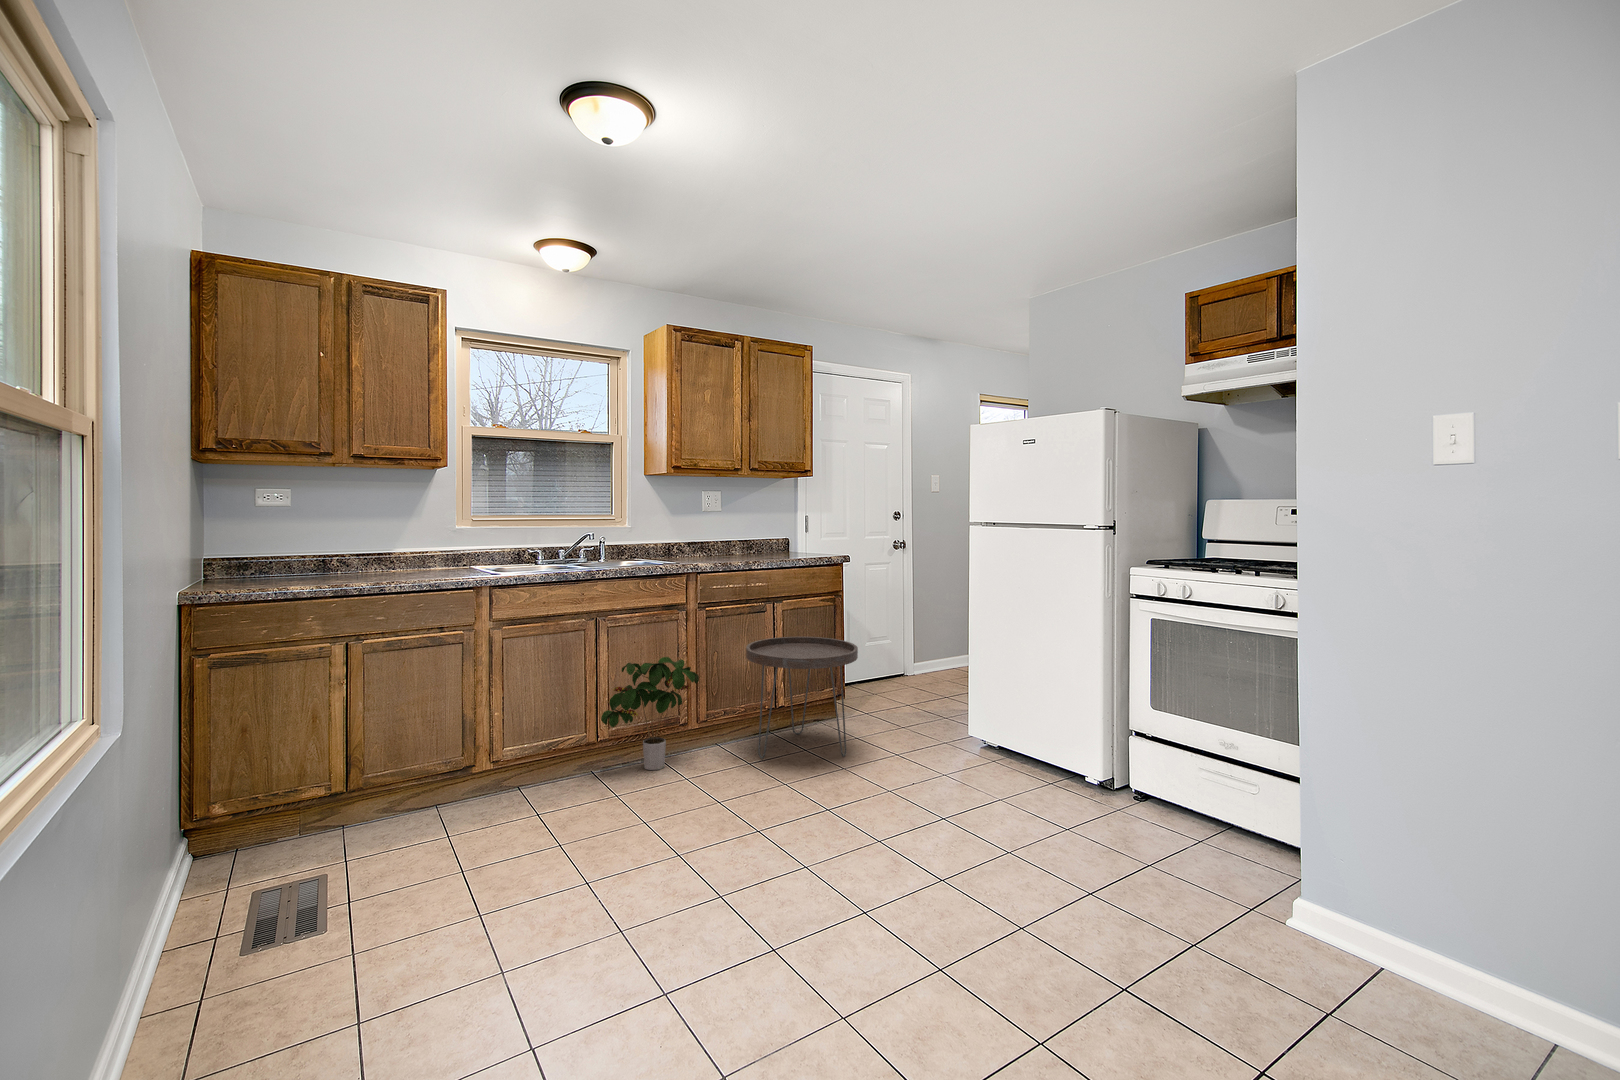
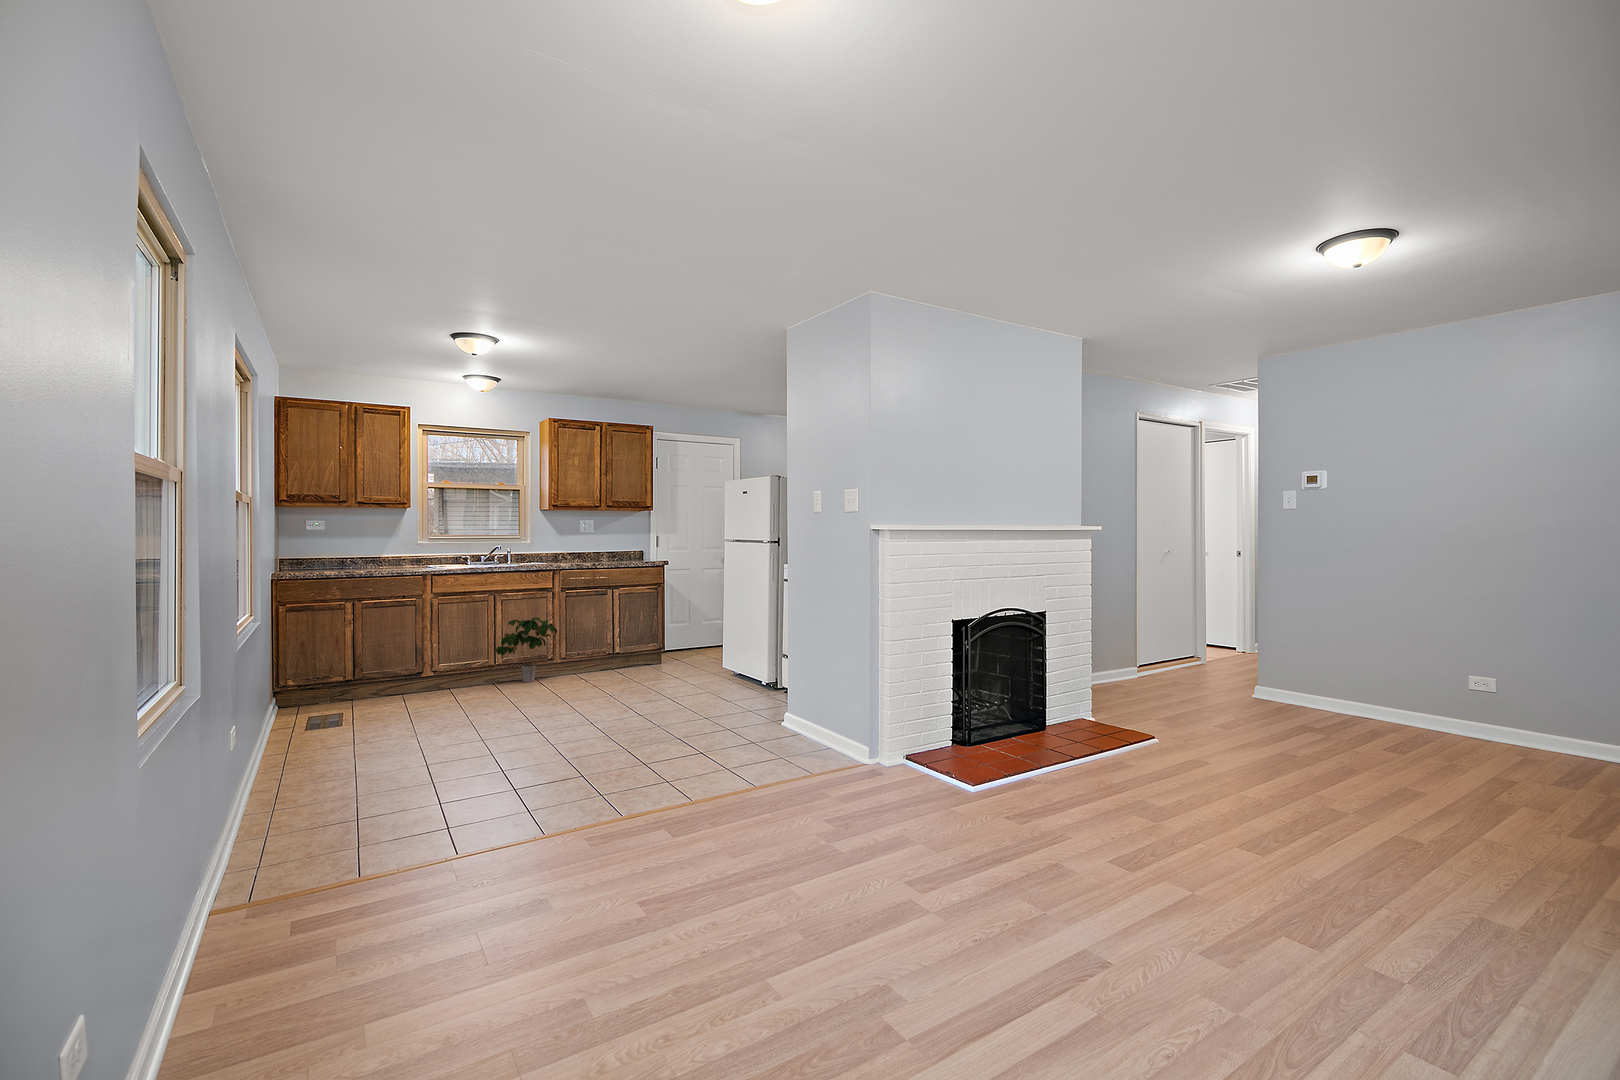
side table: present [746,637,858,759] -> none [586,609,655,678]

